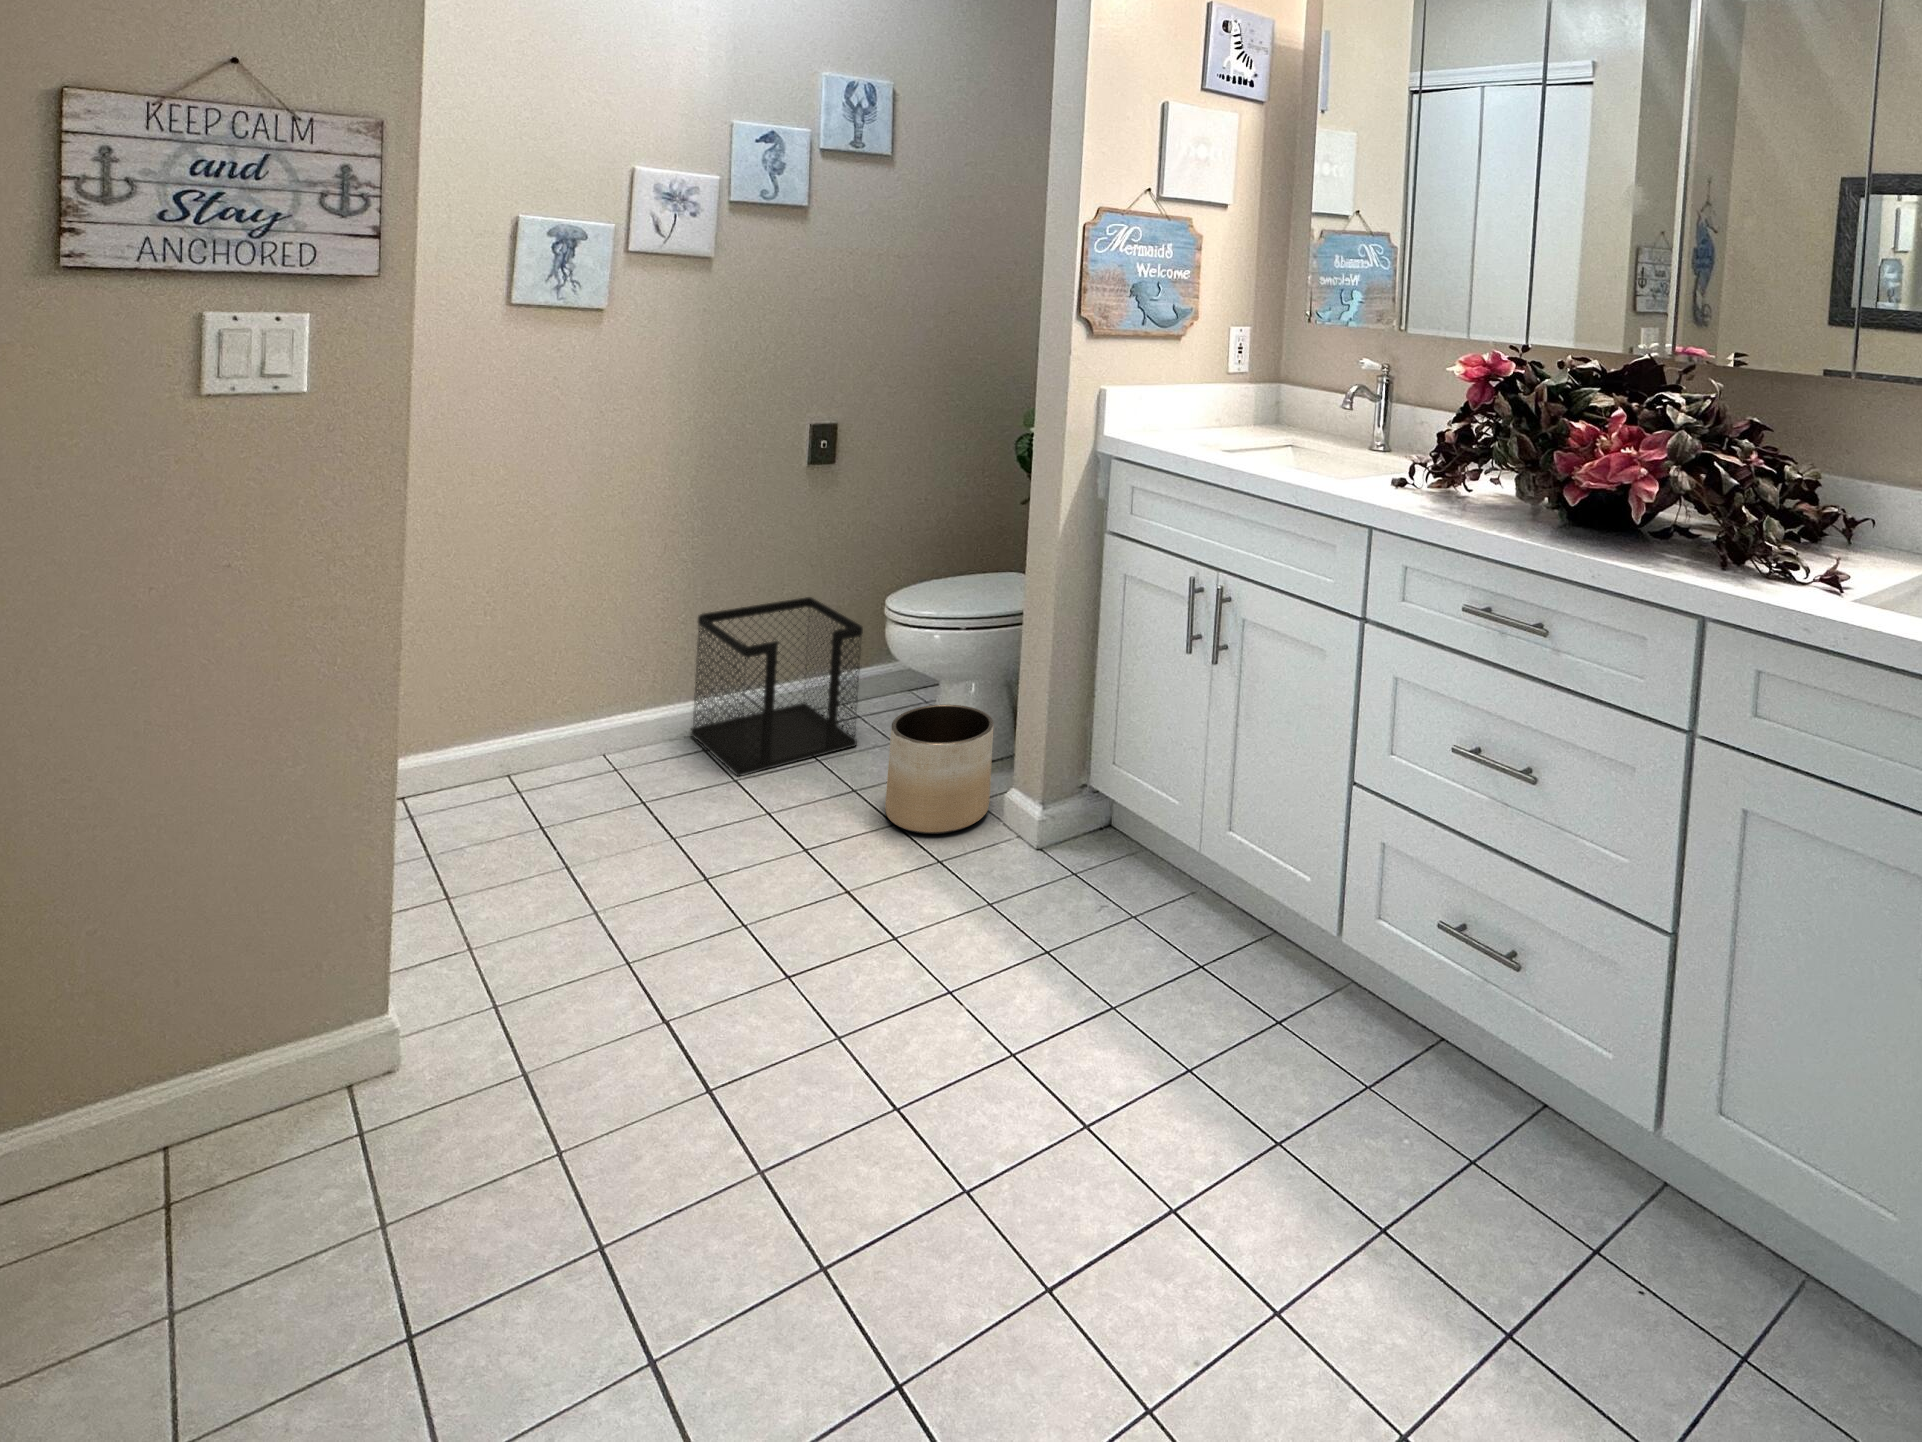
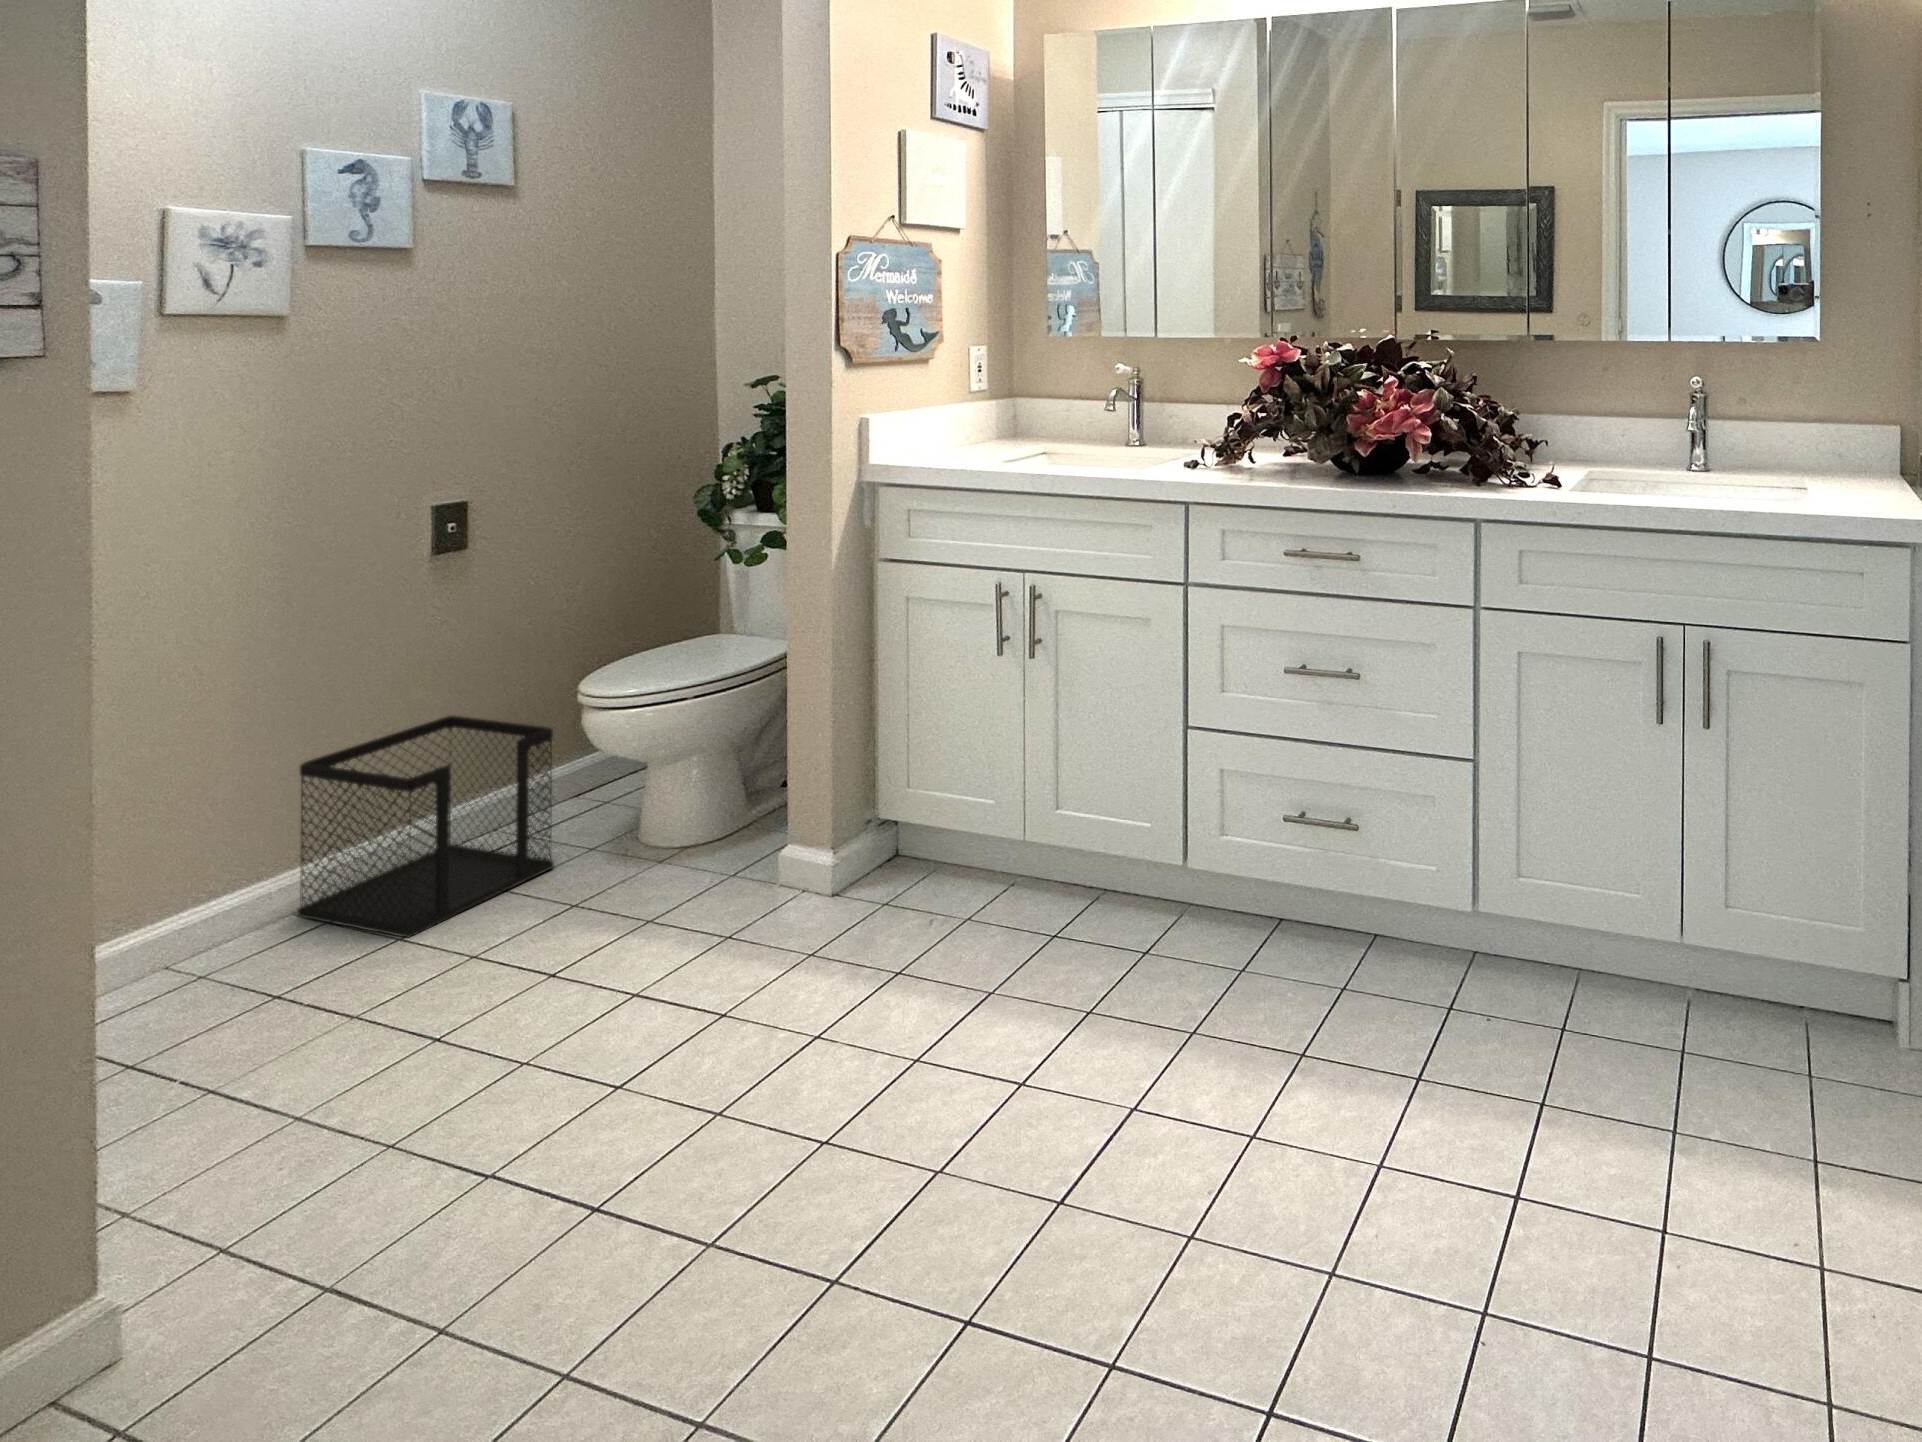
planter: present [885,705,994,834] -> none [639,779,766,922]

